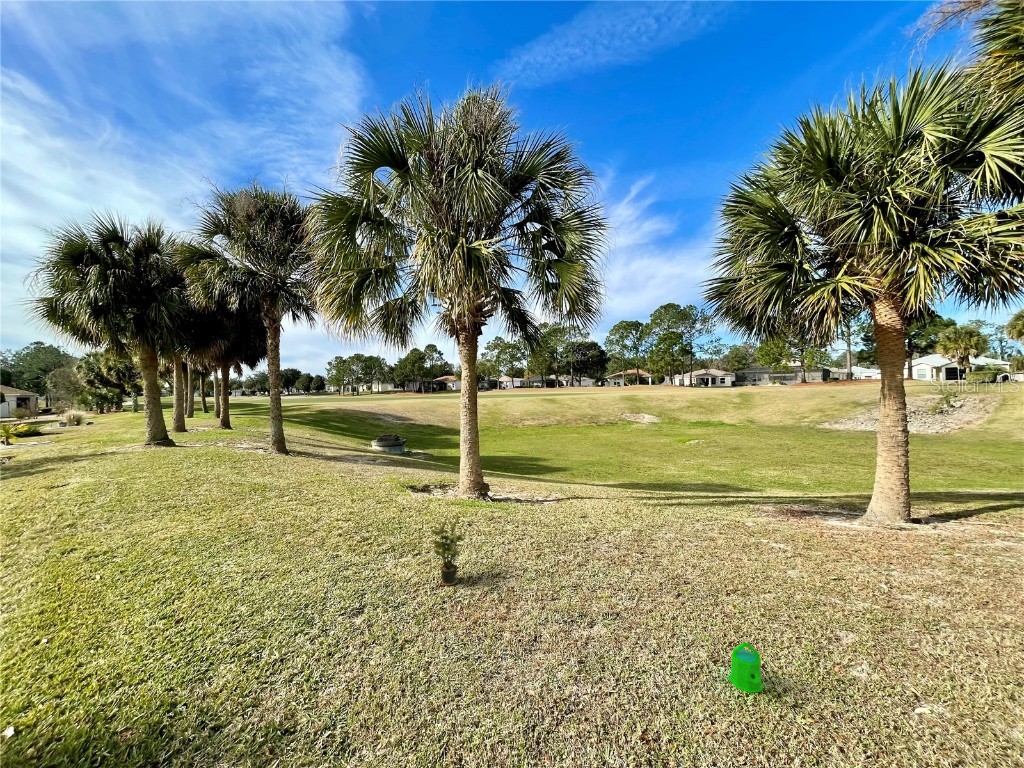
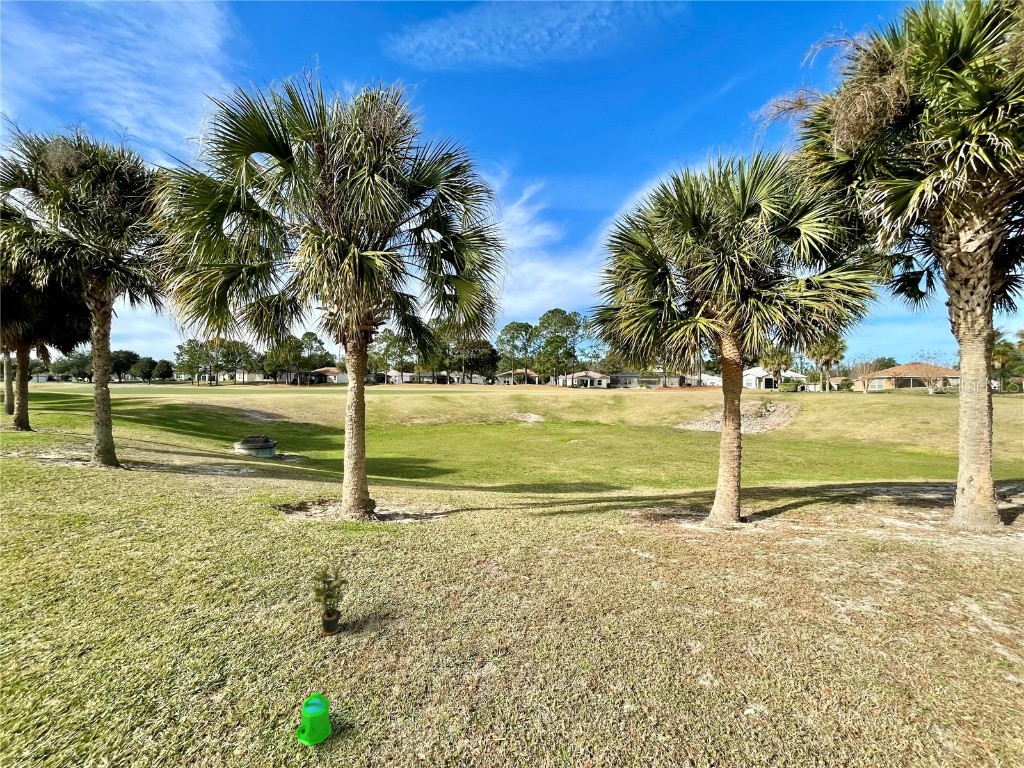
watering can: present [729,642,763,693] -> present [296,692,331,746]

